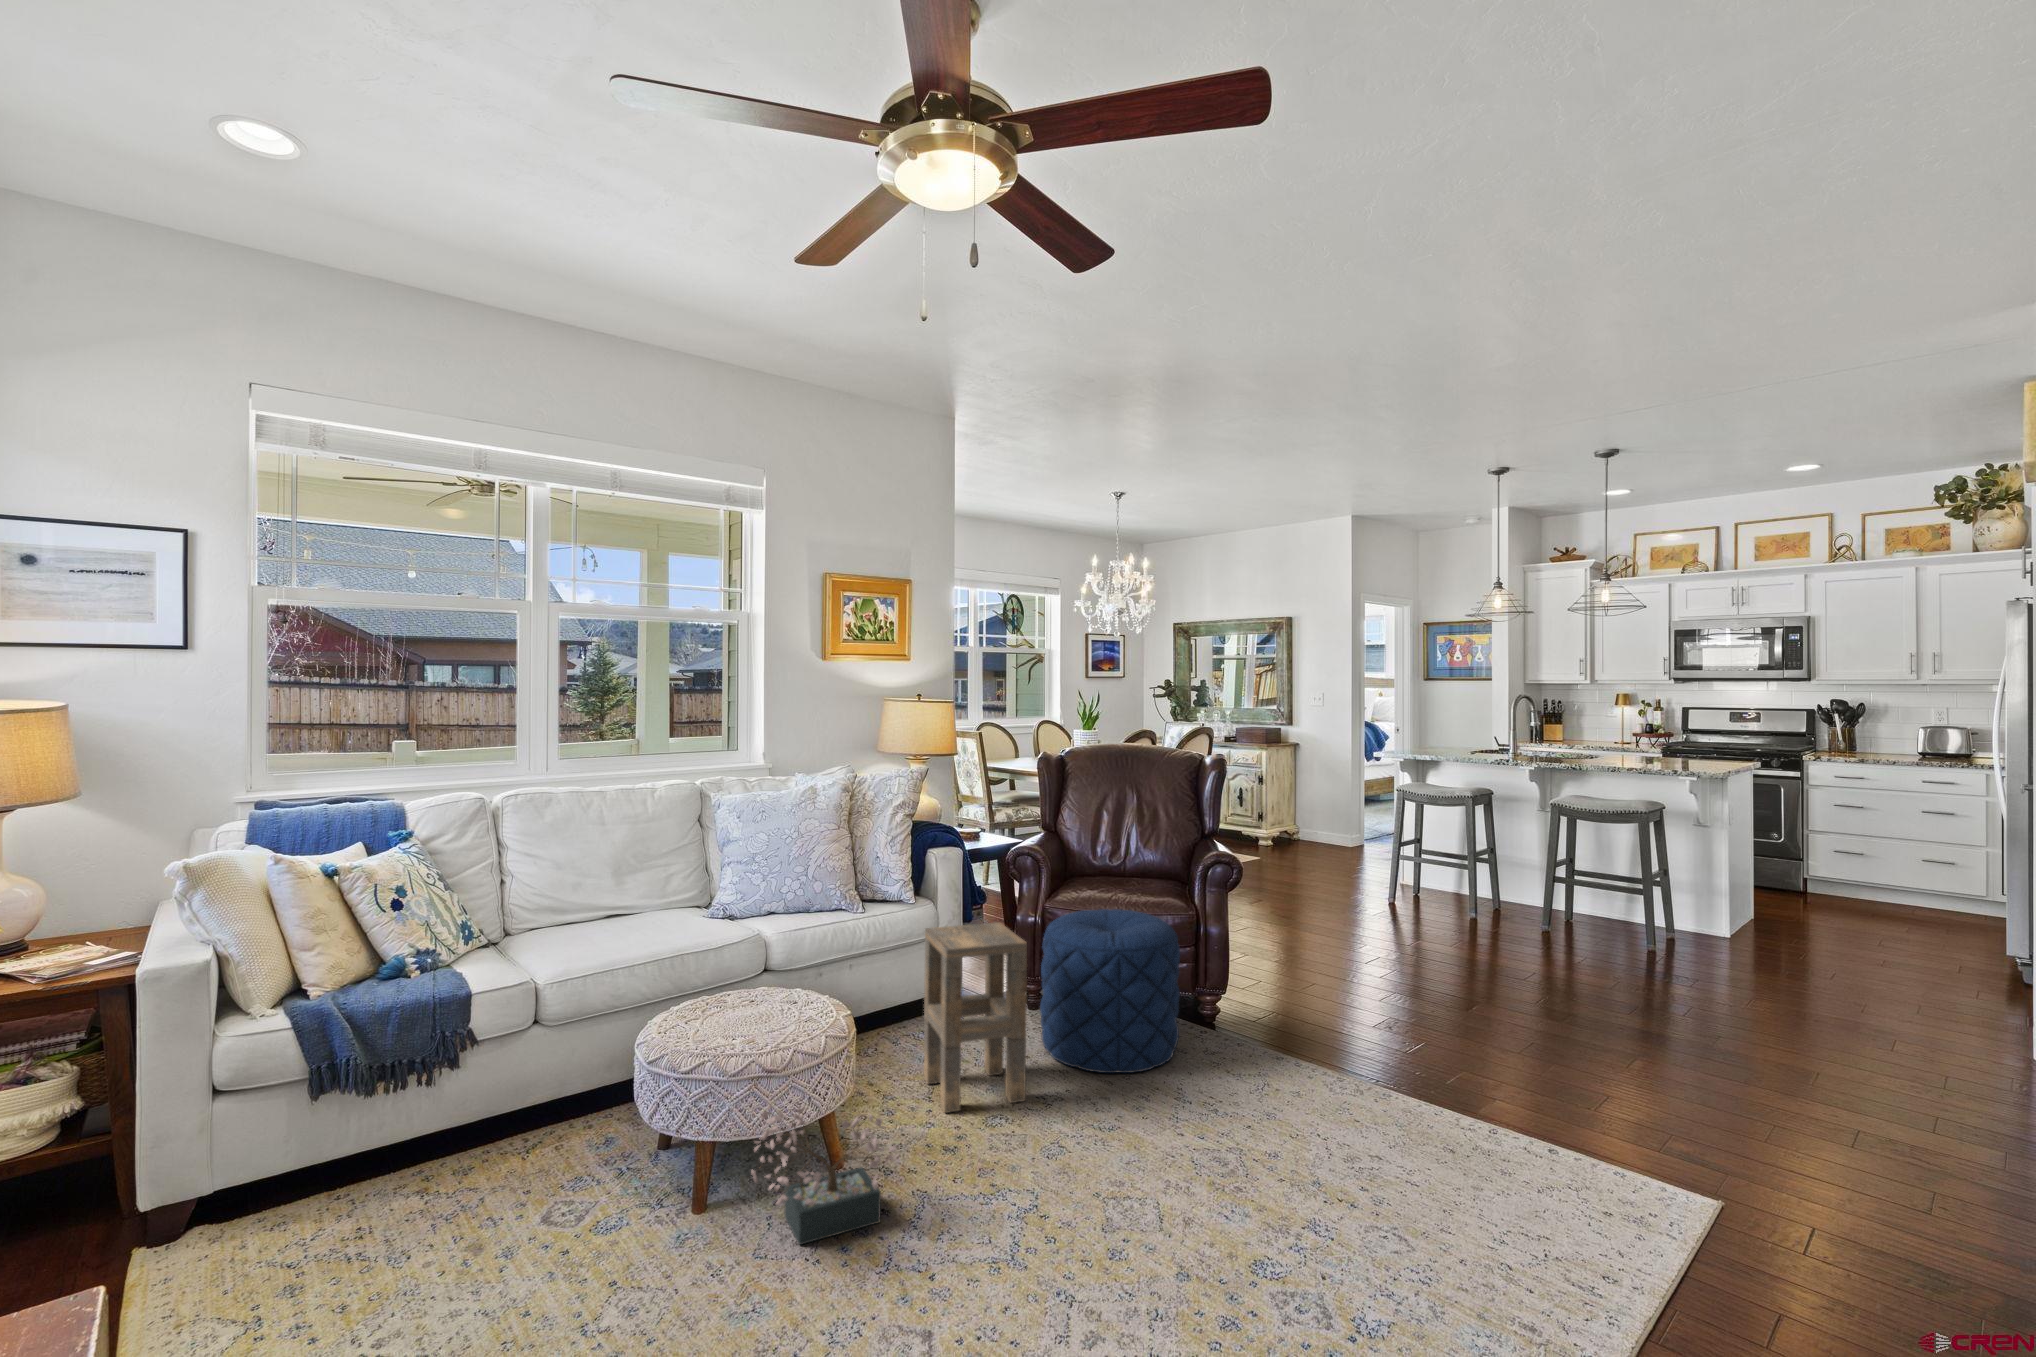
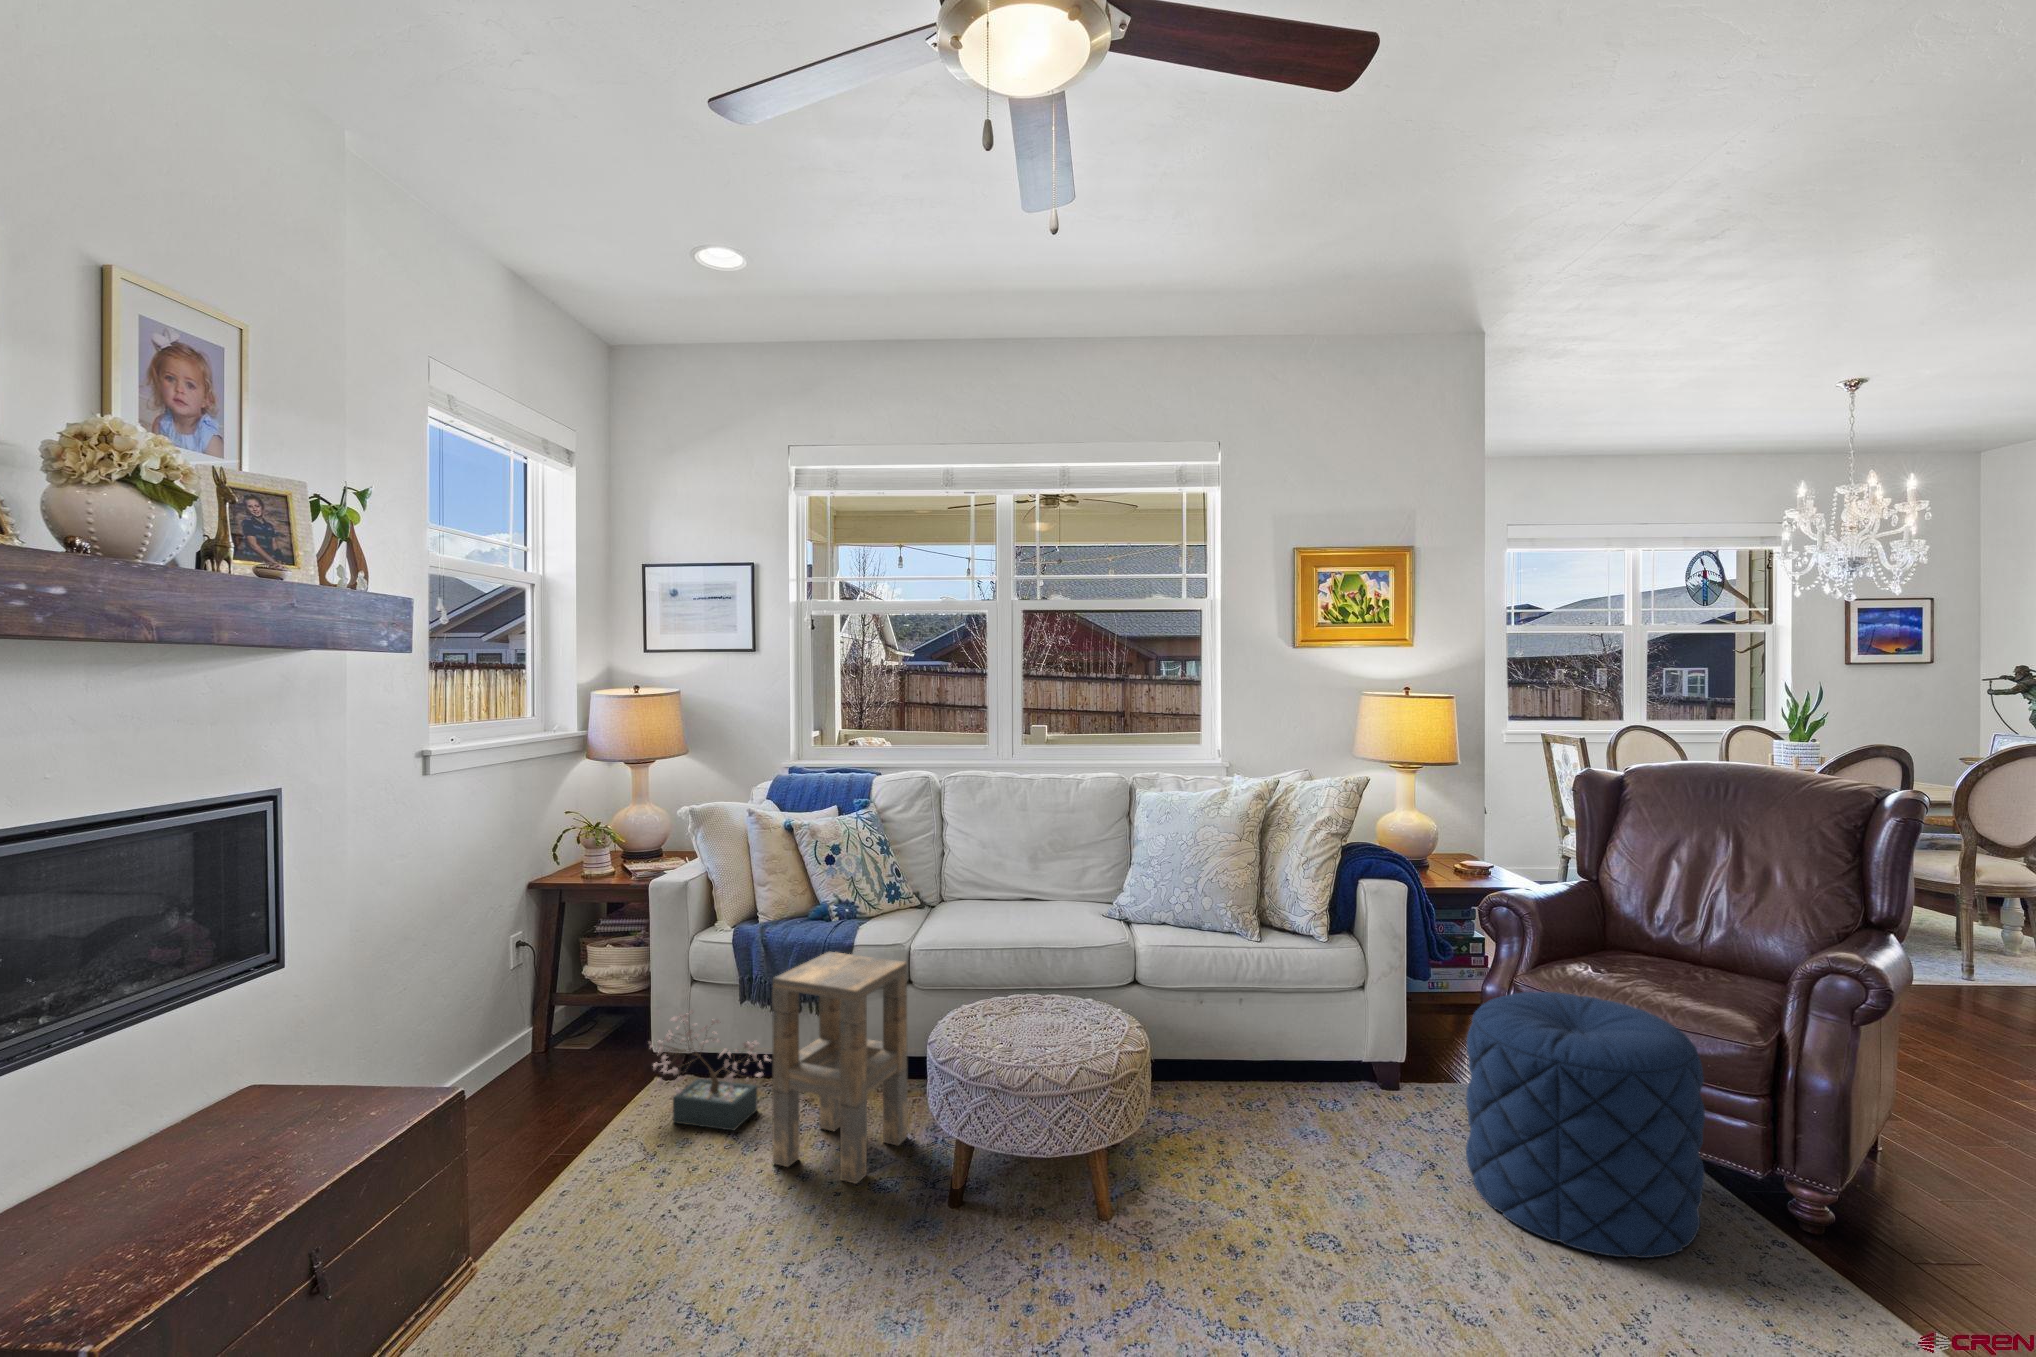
side table: present [924,922,1027,1113] -> present [772,952,907,1184]
decorative plant: present [751,1105,896,1245] -> present [649,1010,770,1131]

